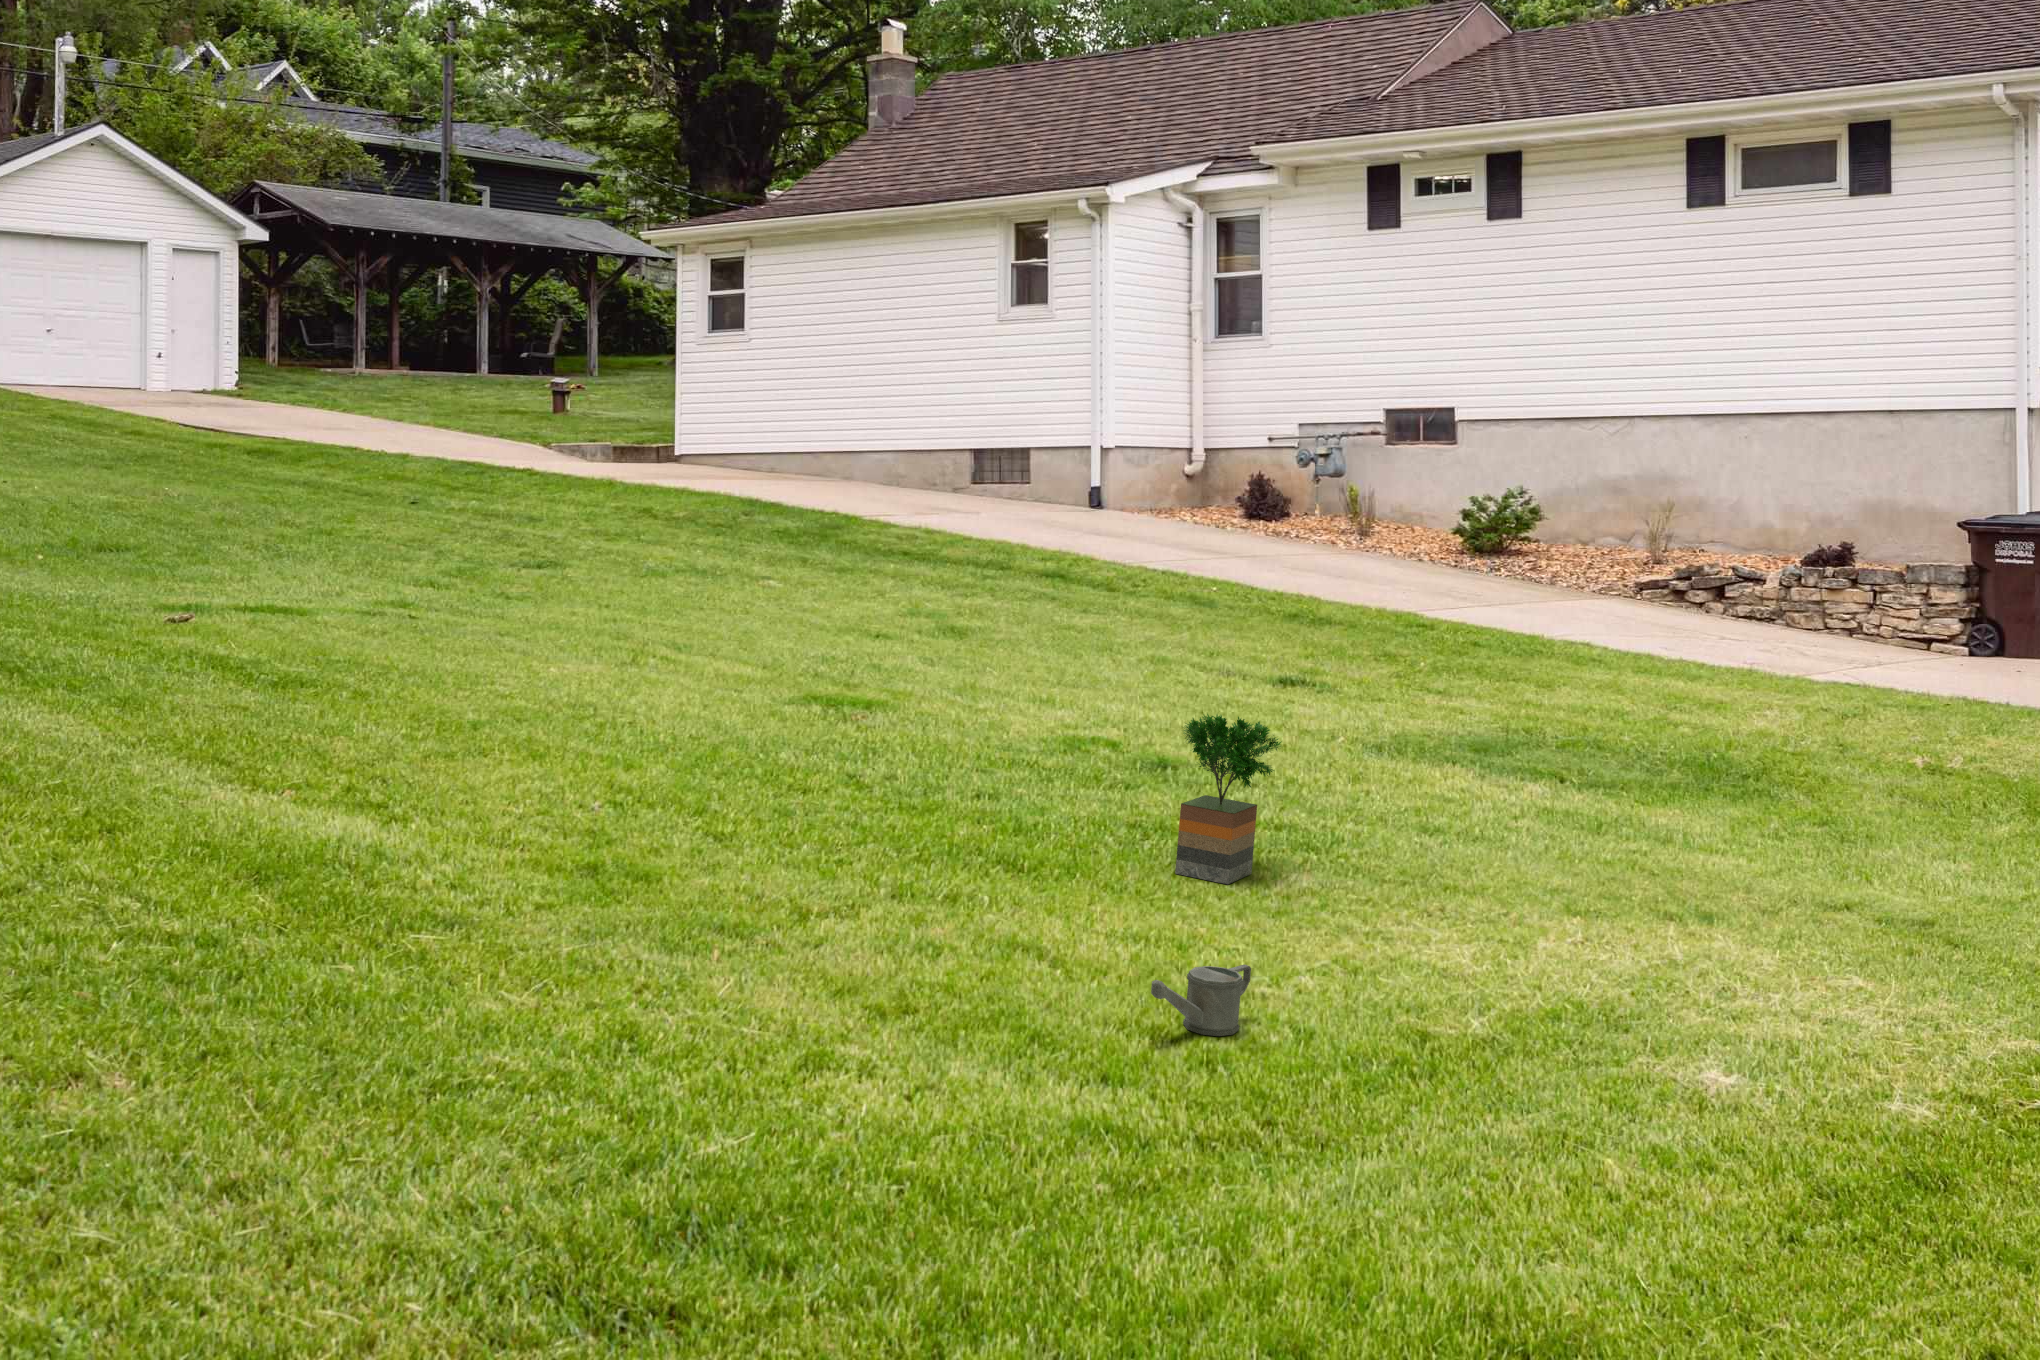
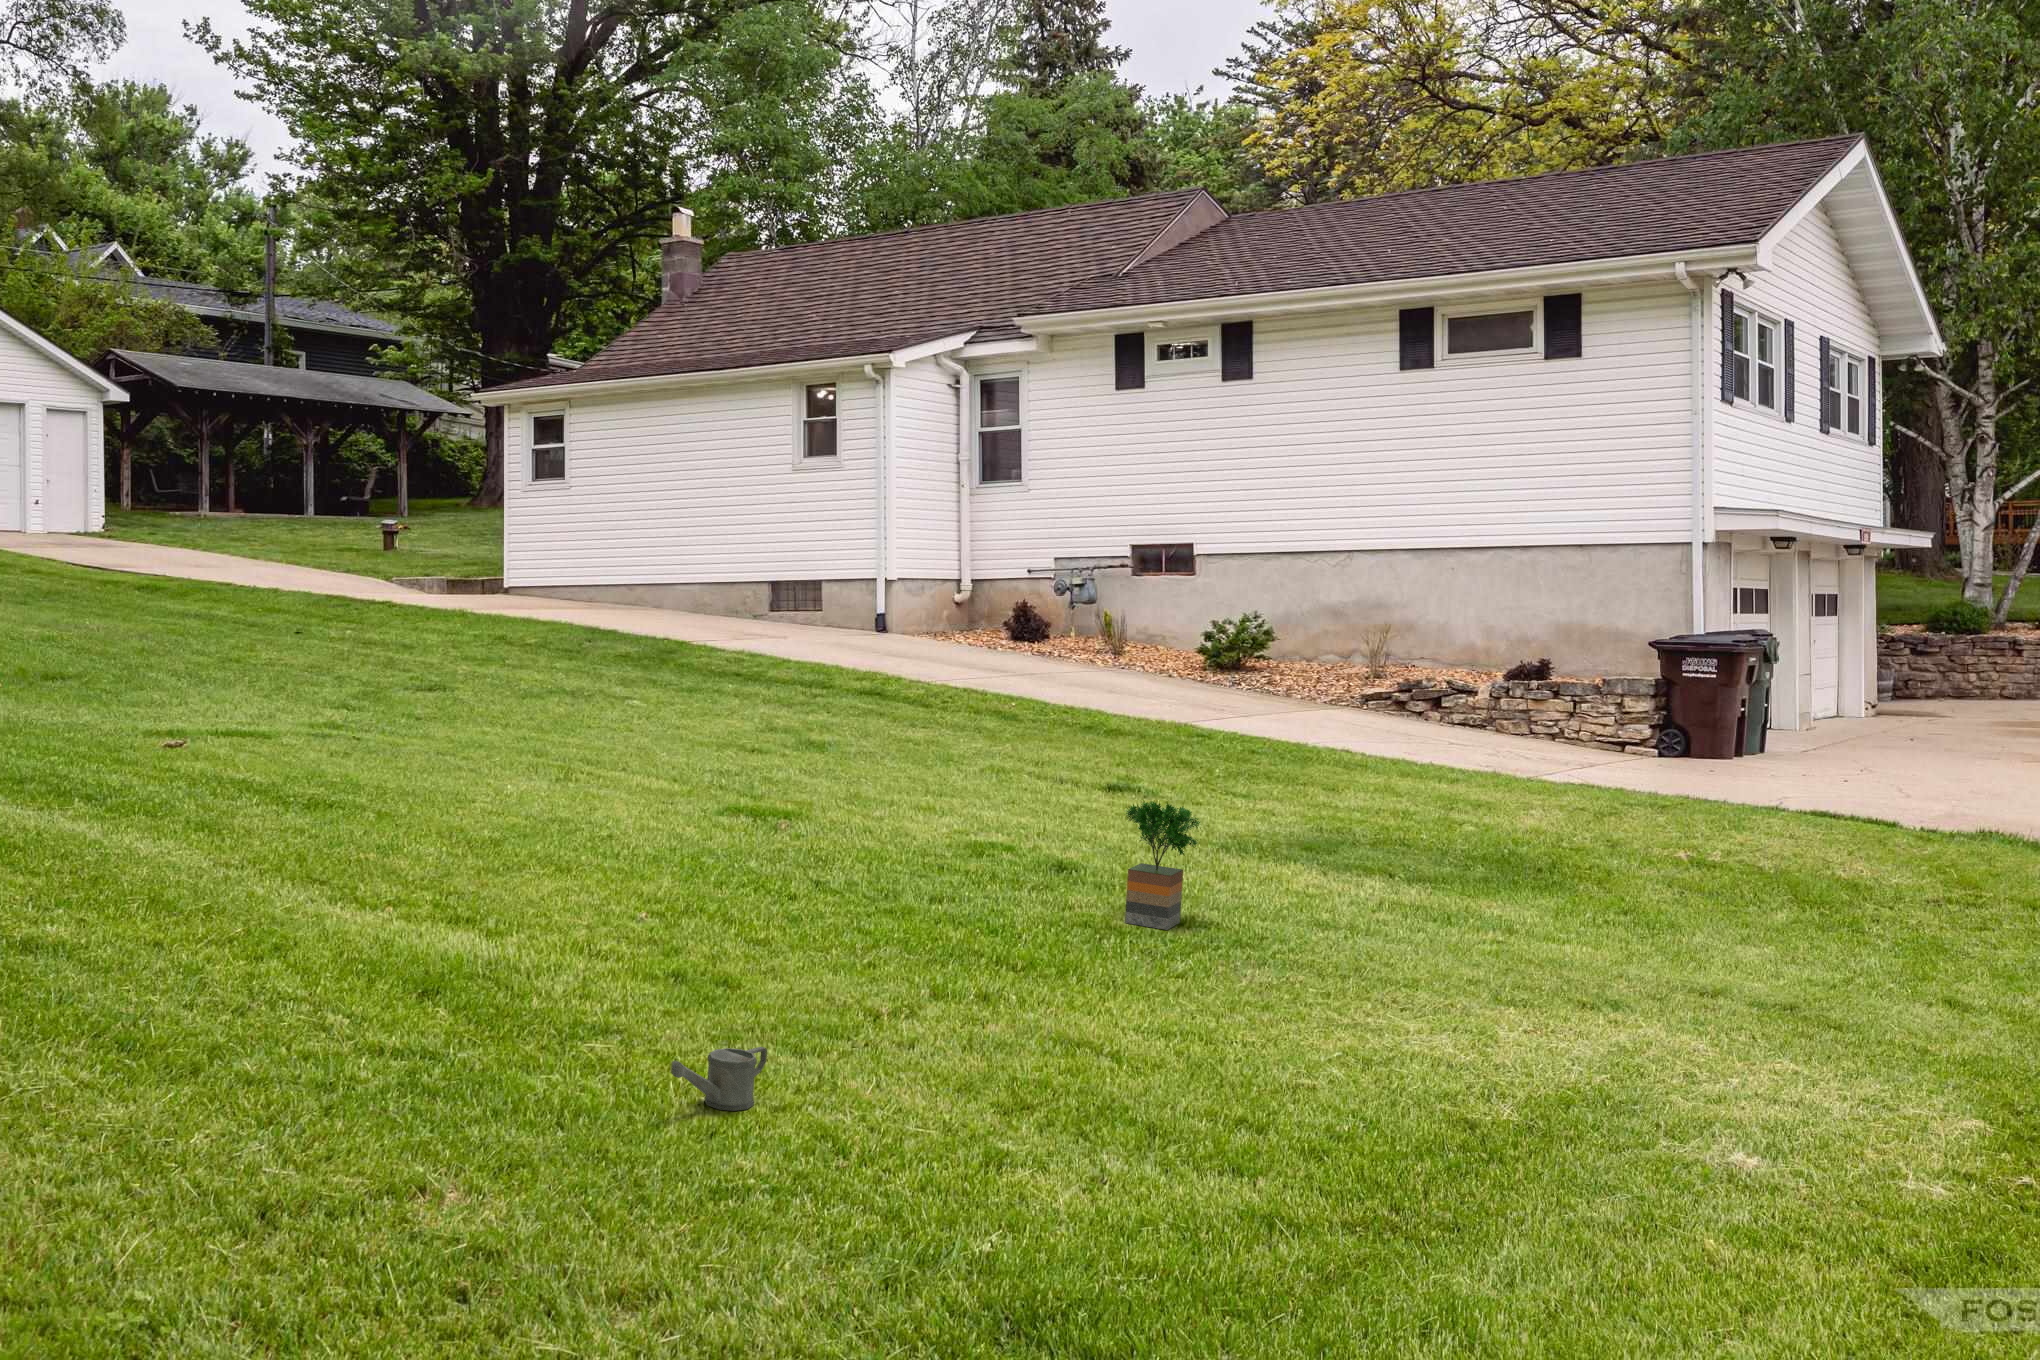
watering can: present [1151,965,1251,1036] -> present [671,1047,767,1111]

